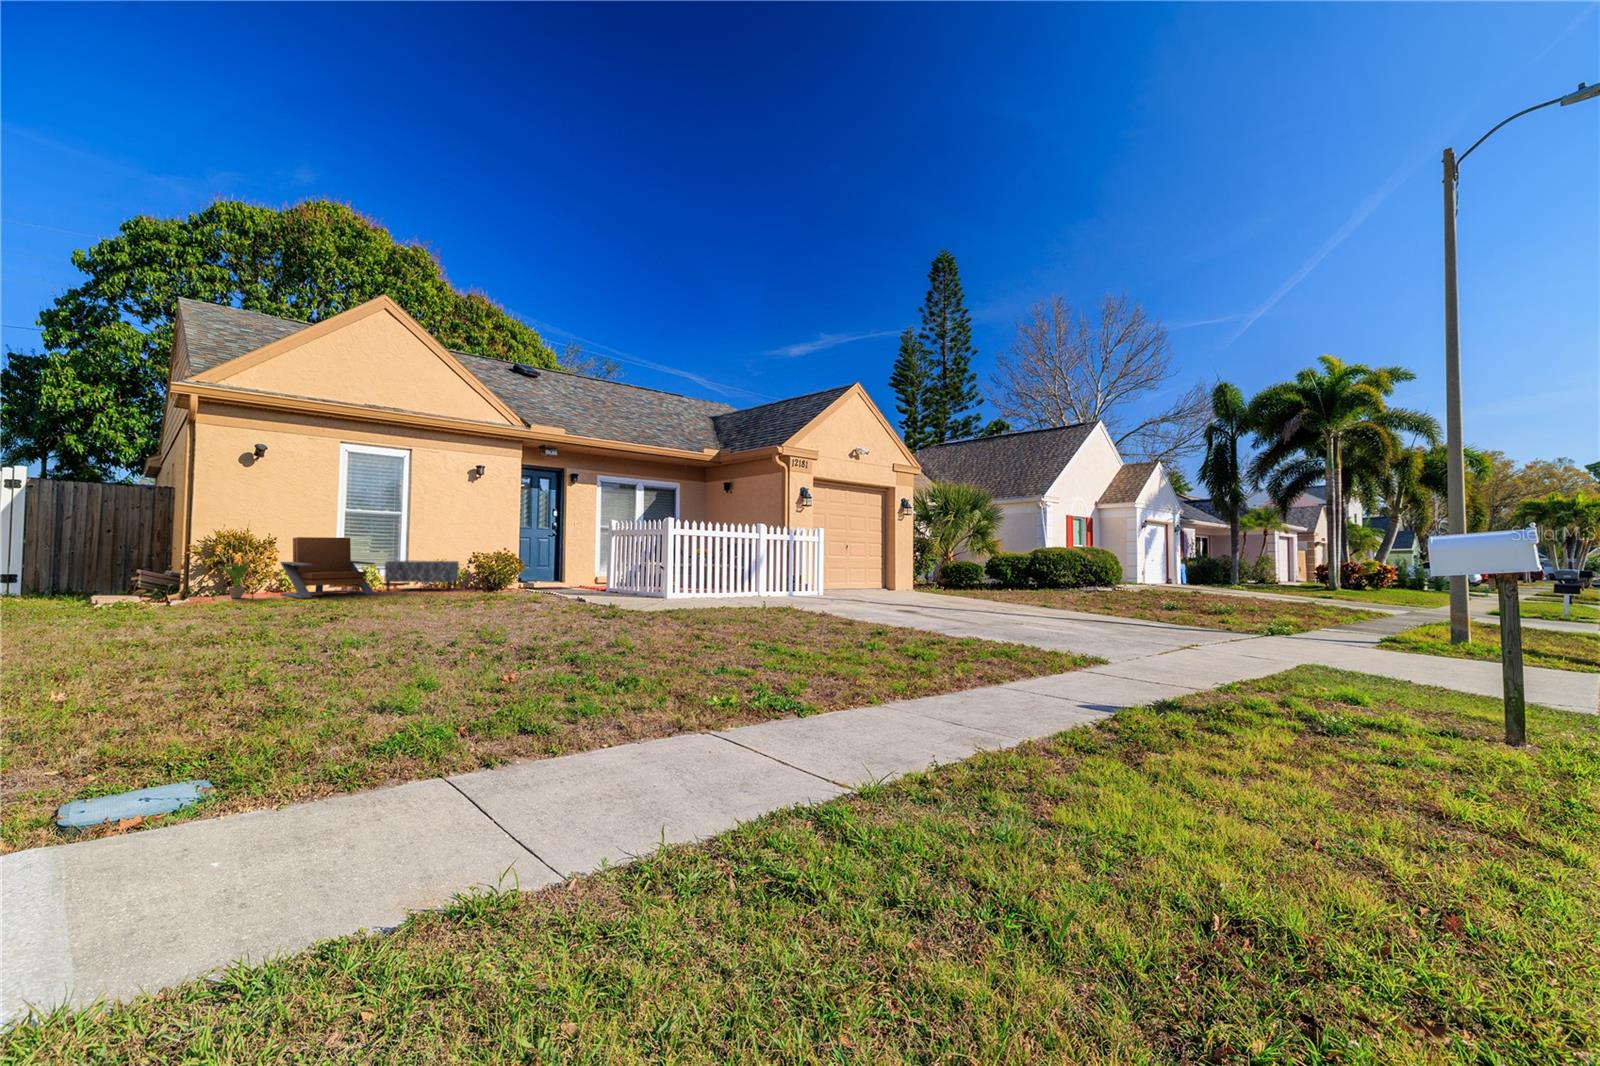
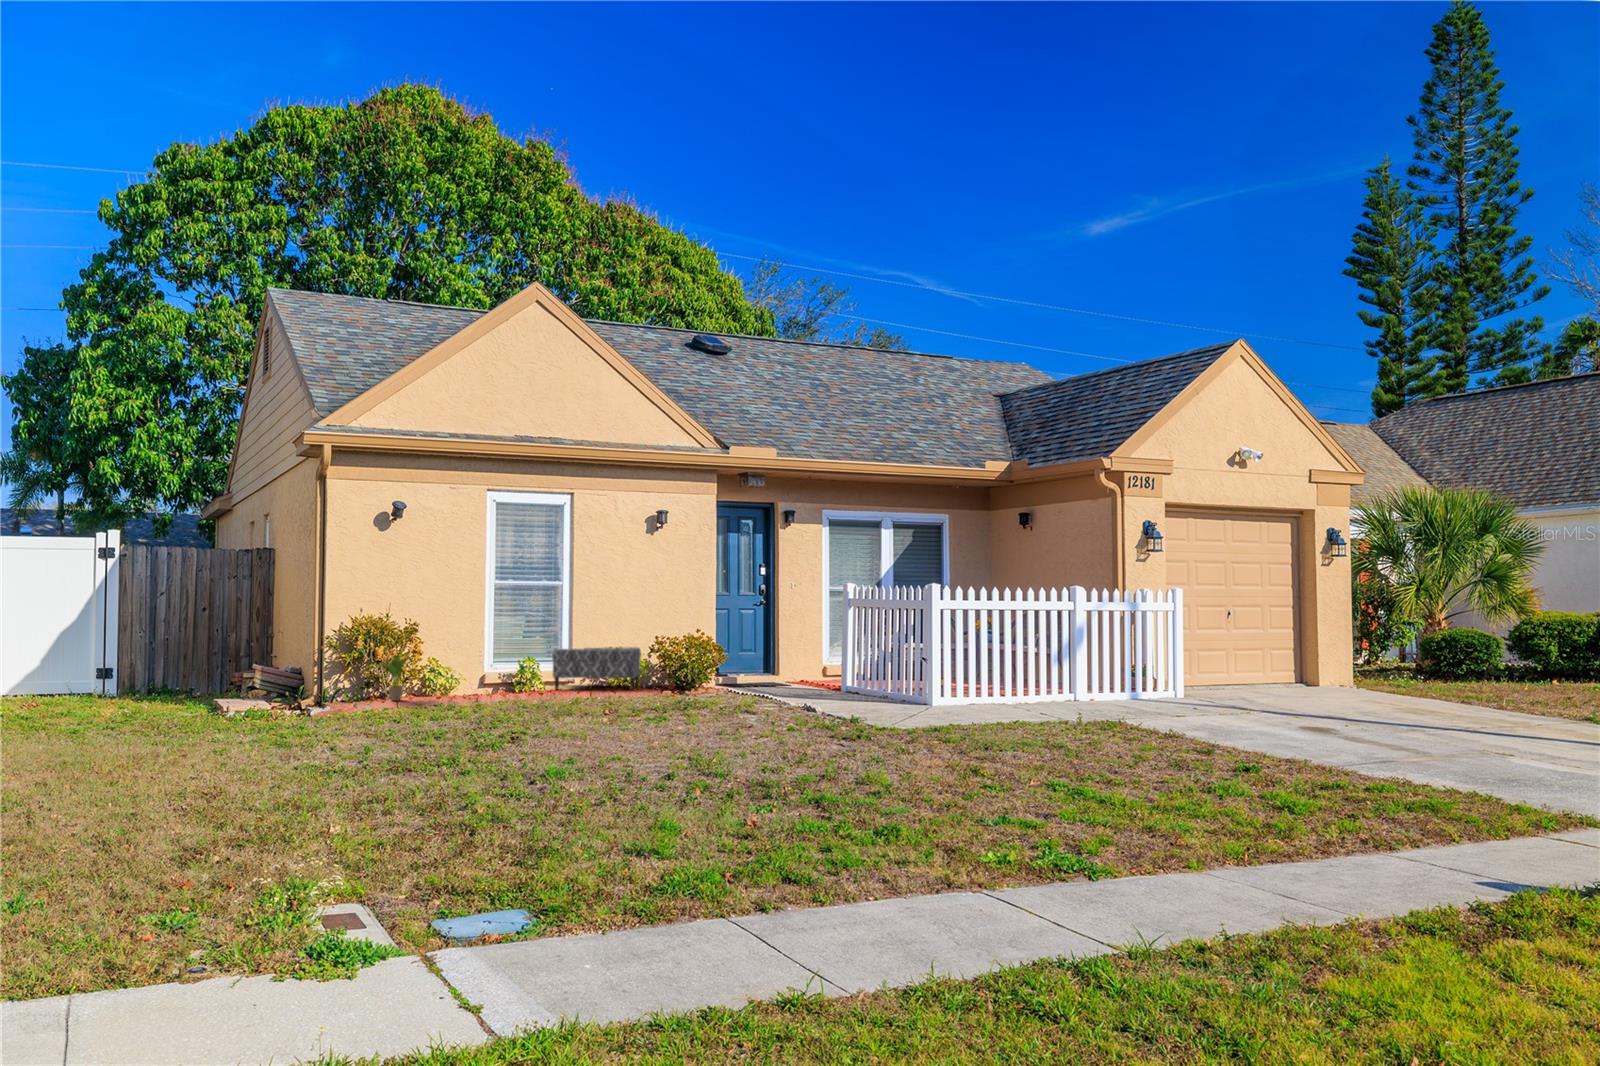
lounge chair: present [281,537,375,599] -> none [438,619,544,702]

